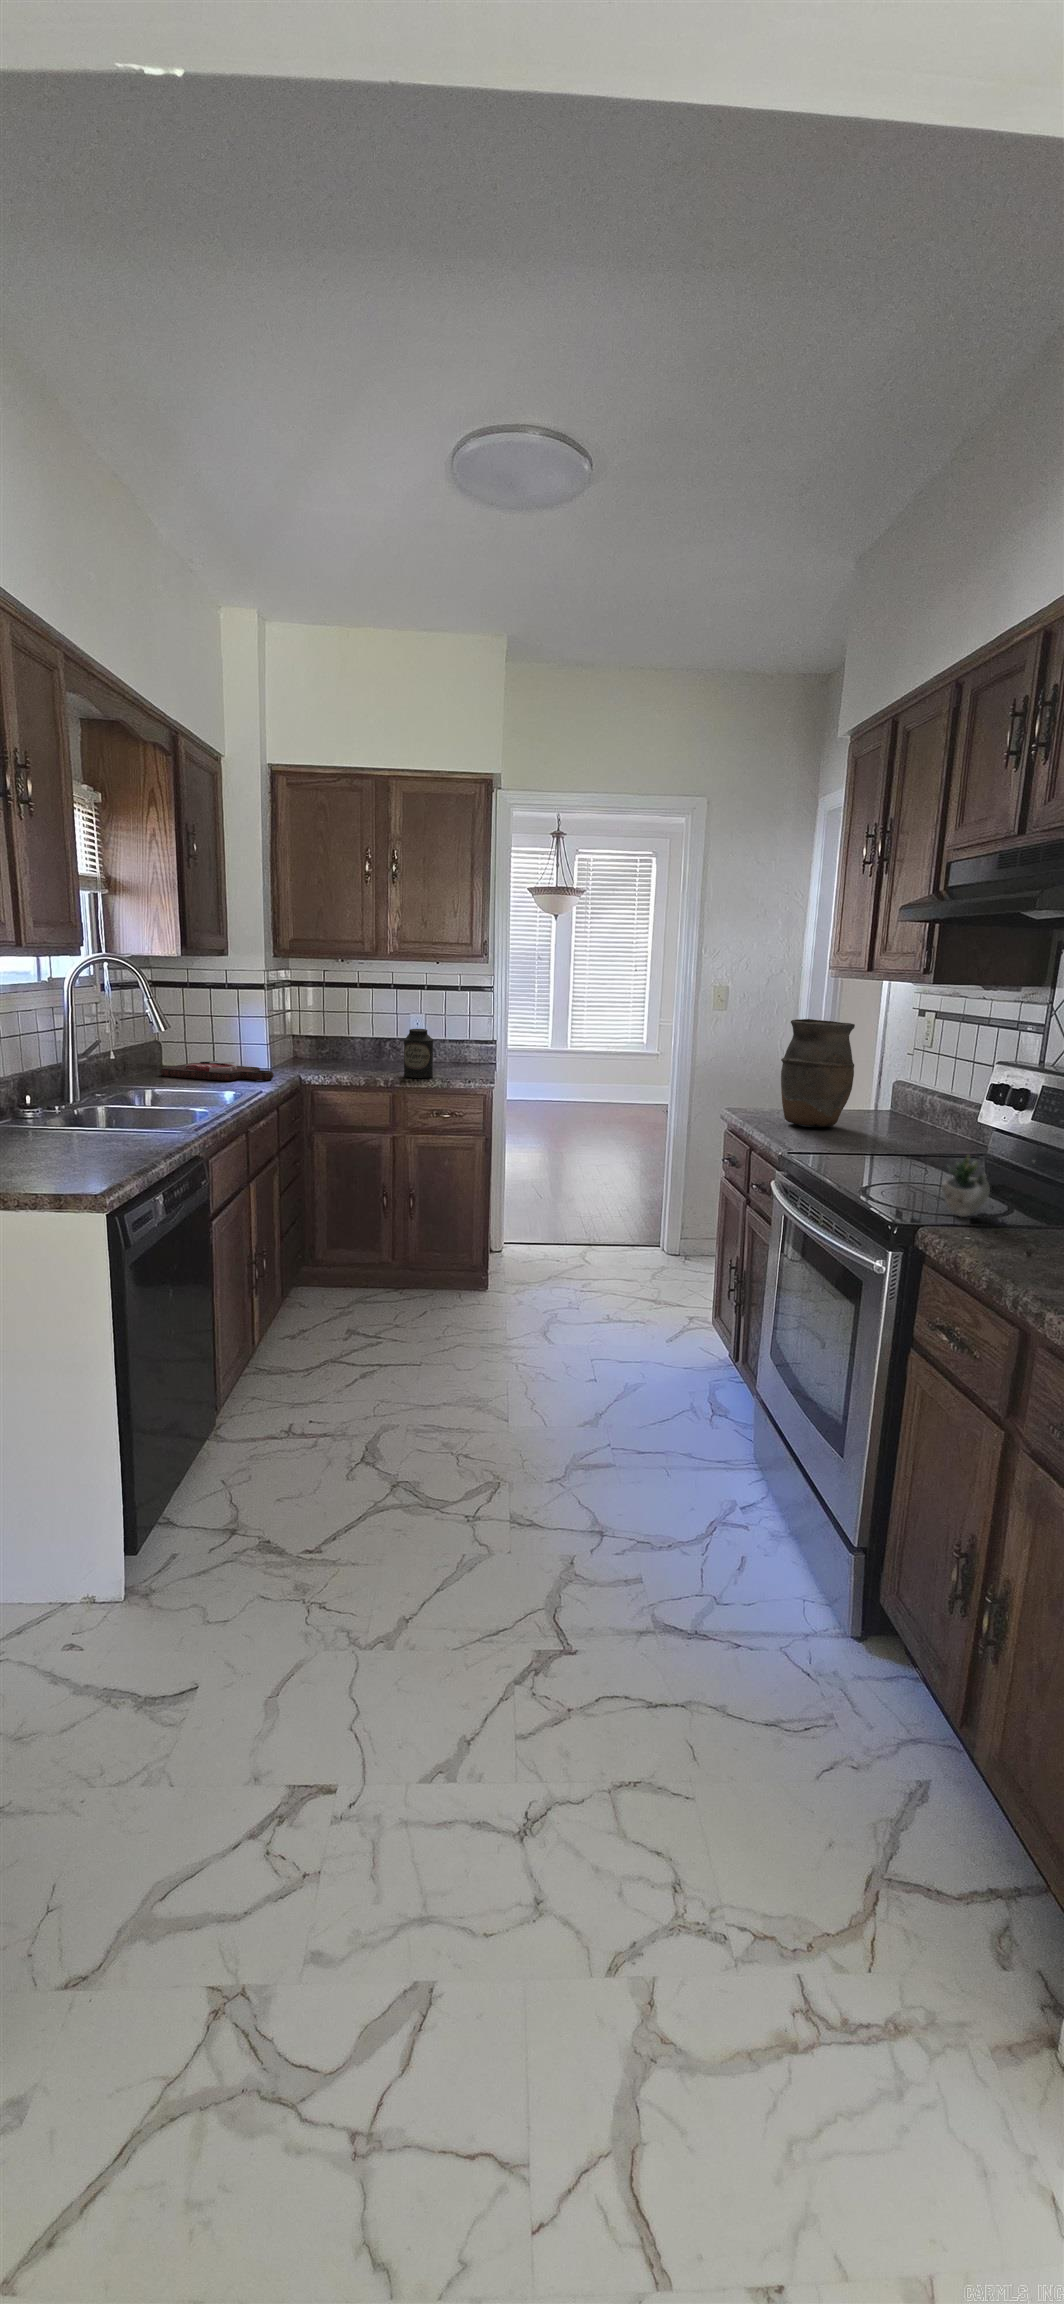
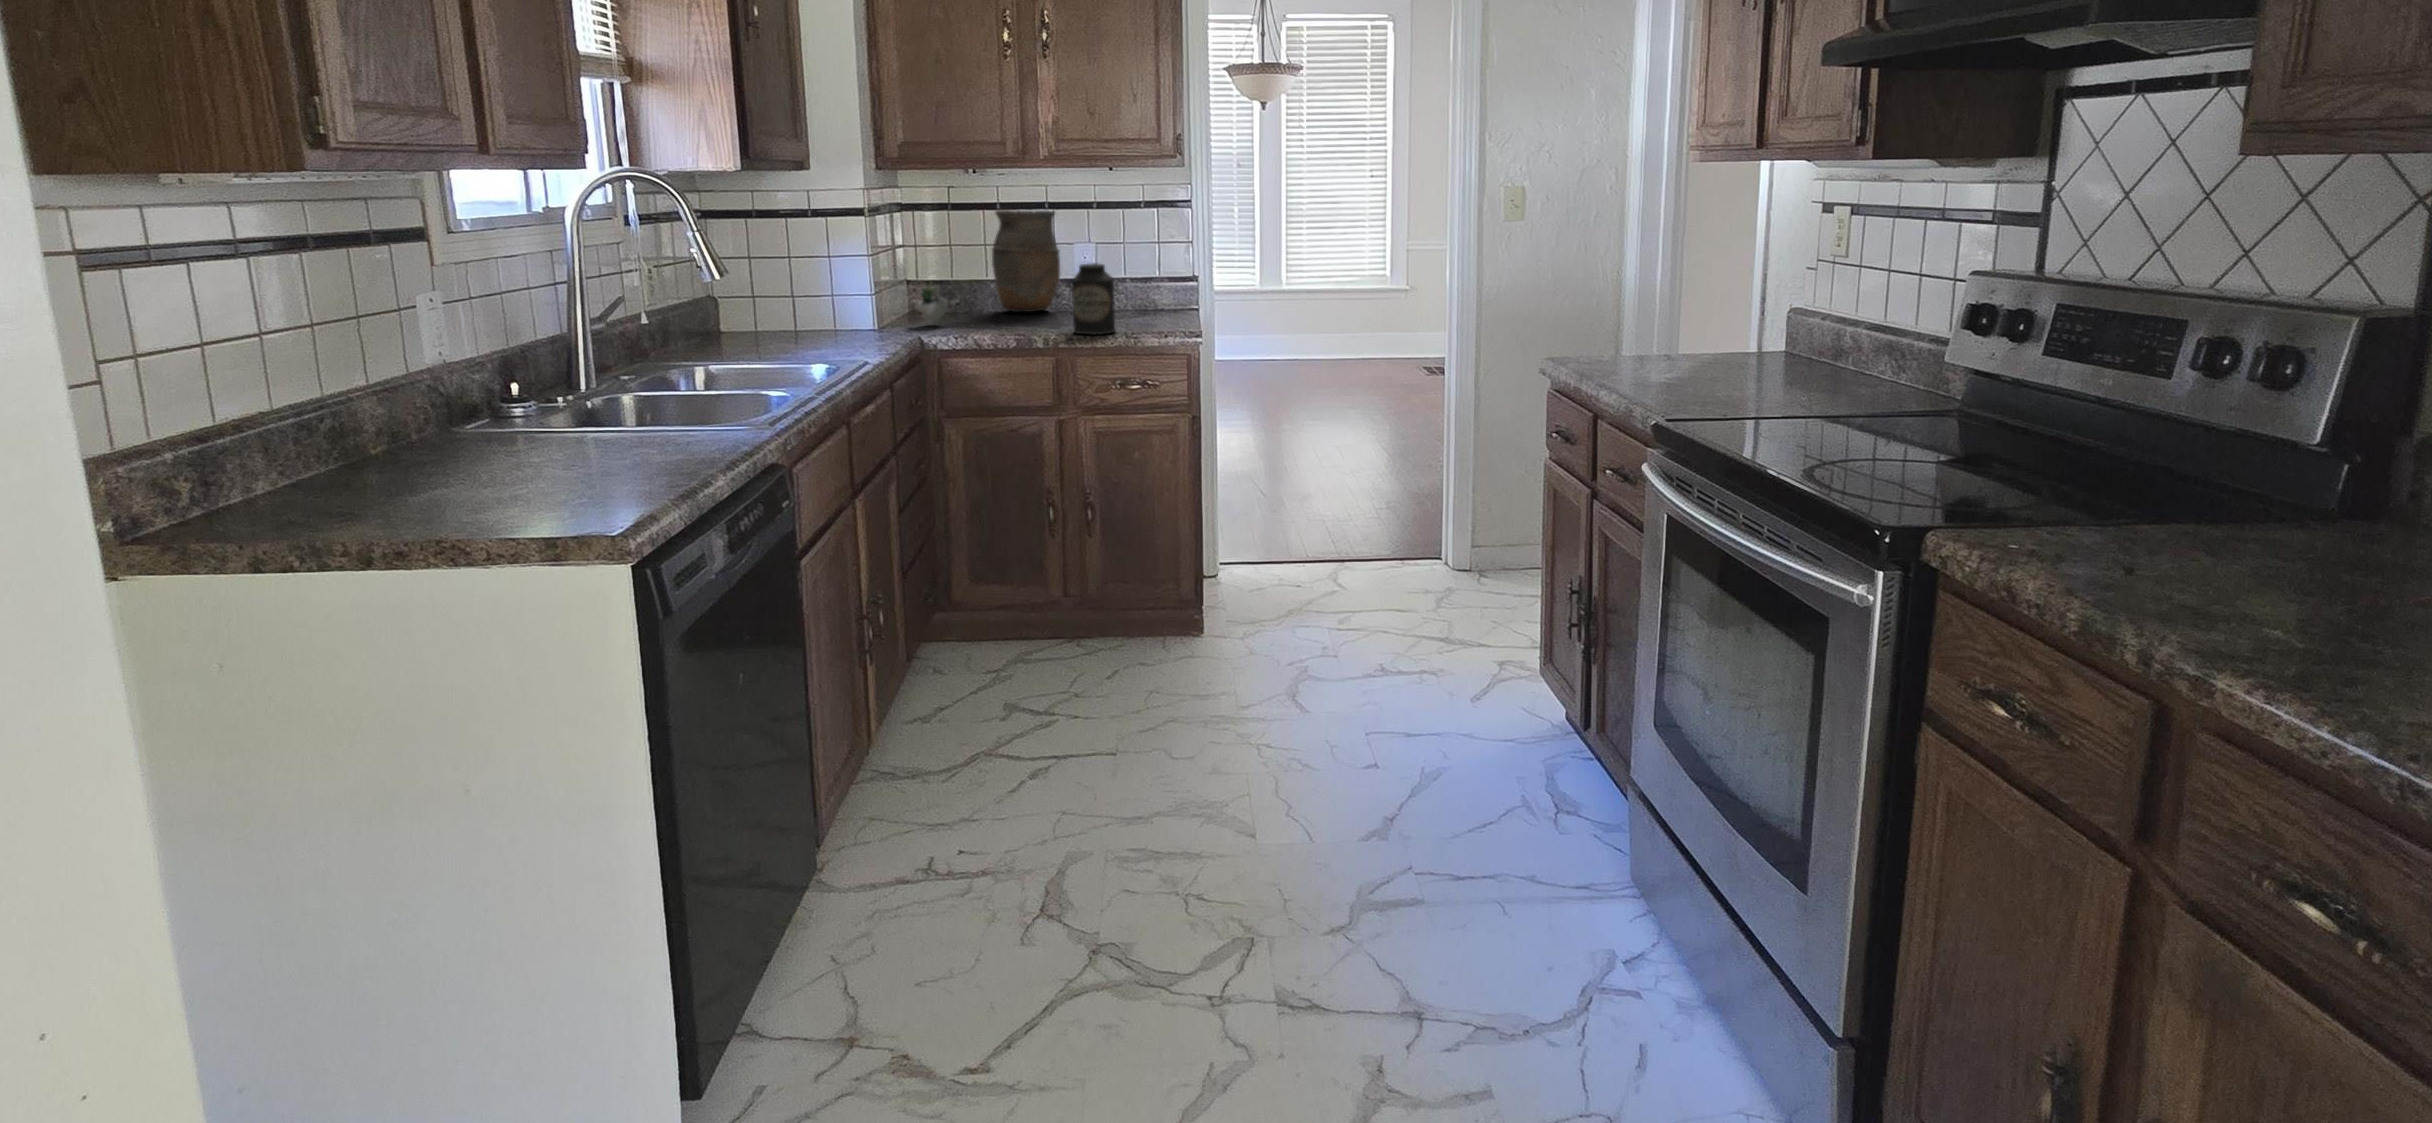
vase: present [781,1019,855,1127] -> present [992,210,1060,312]
cutting board: present [160,1061,274,1081] -> none [717,323,884,350]
succulent plant: present [942,1155,1034,1217] -> present [918,284,948,326]

